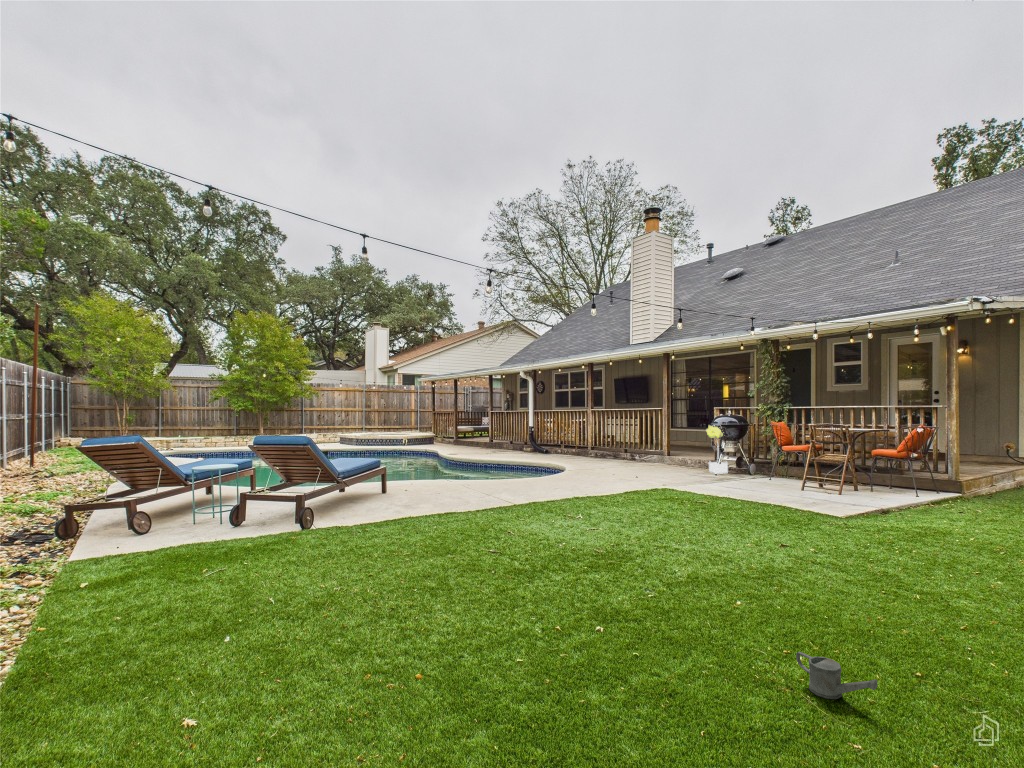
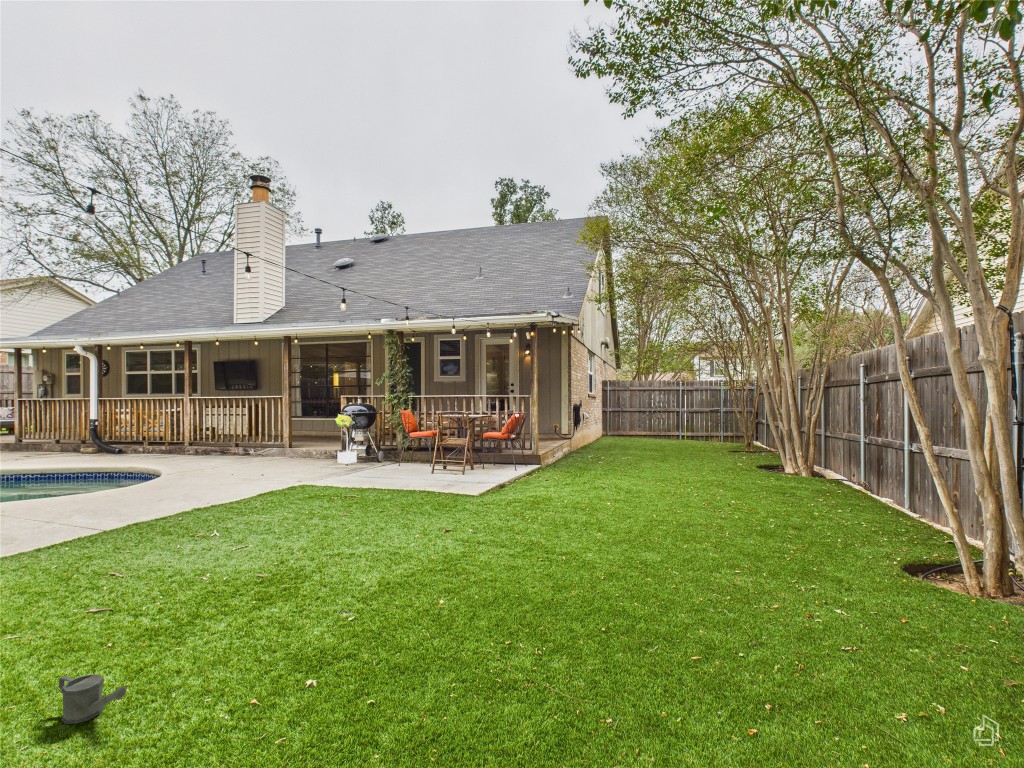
watering can: present [796,652,877,699] -> present [59,674,126,724]

